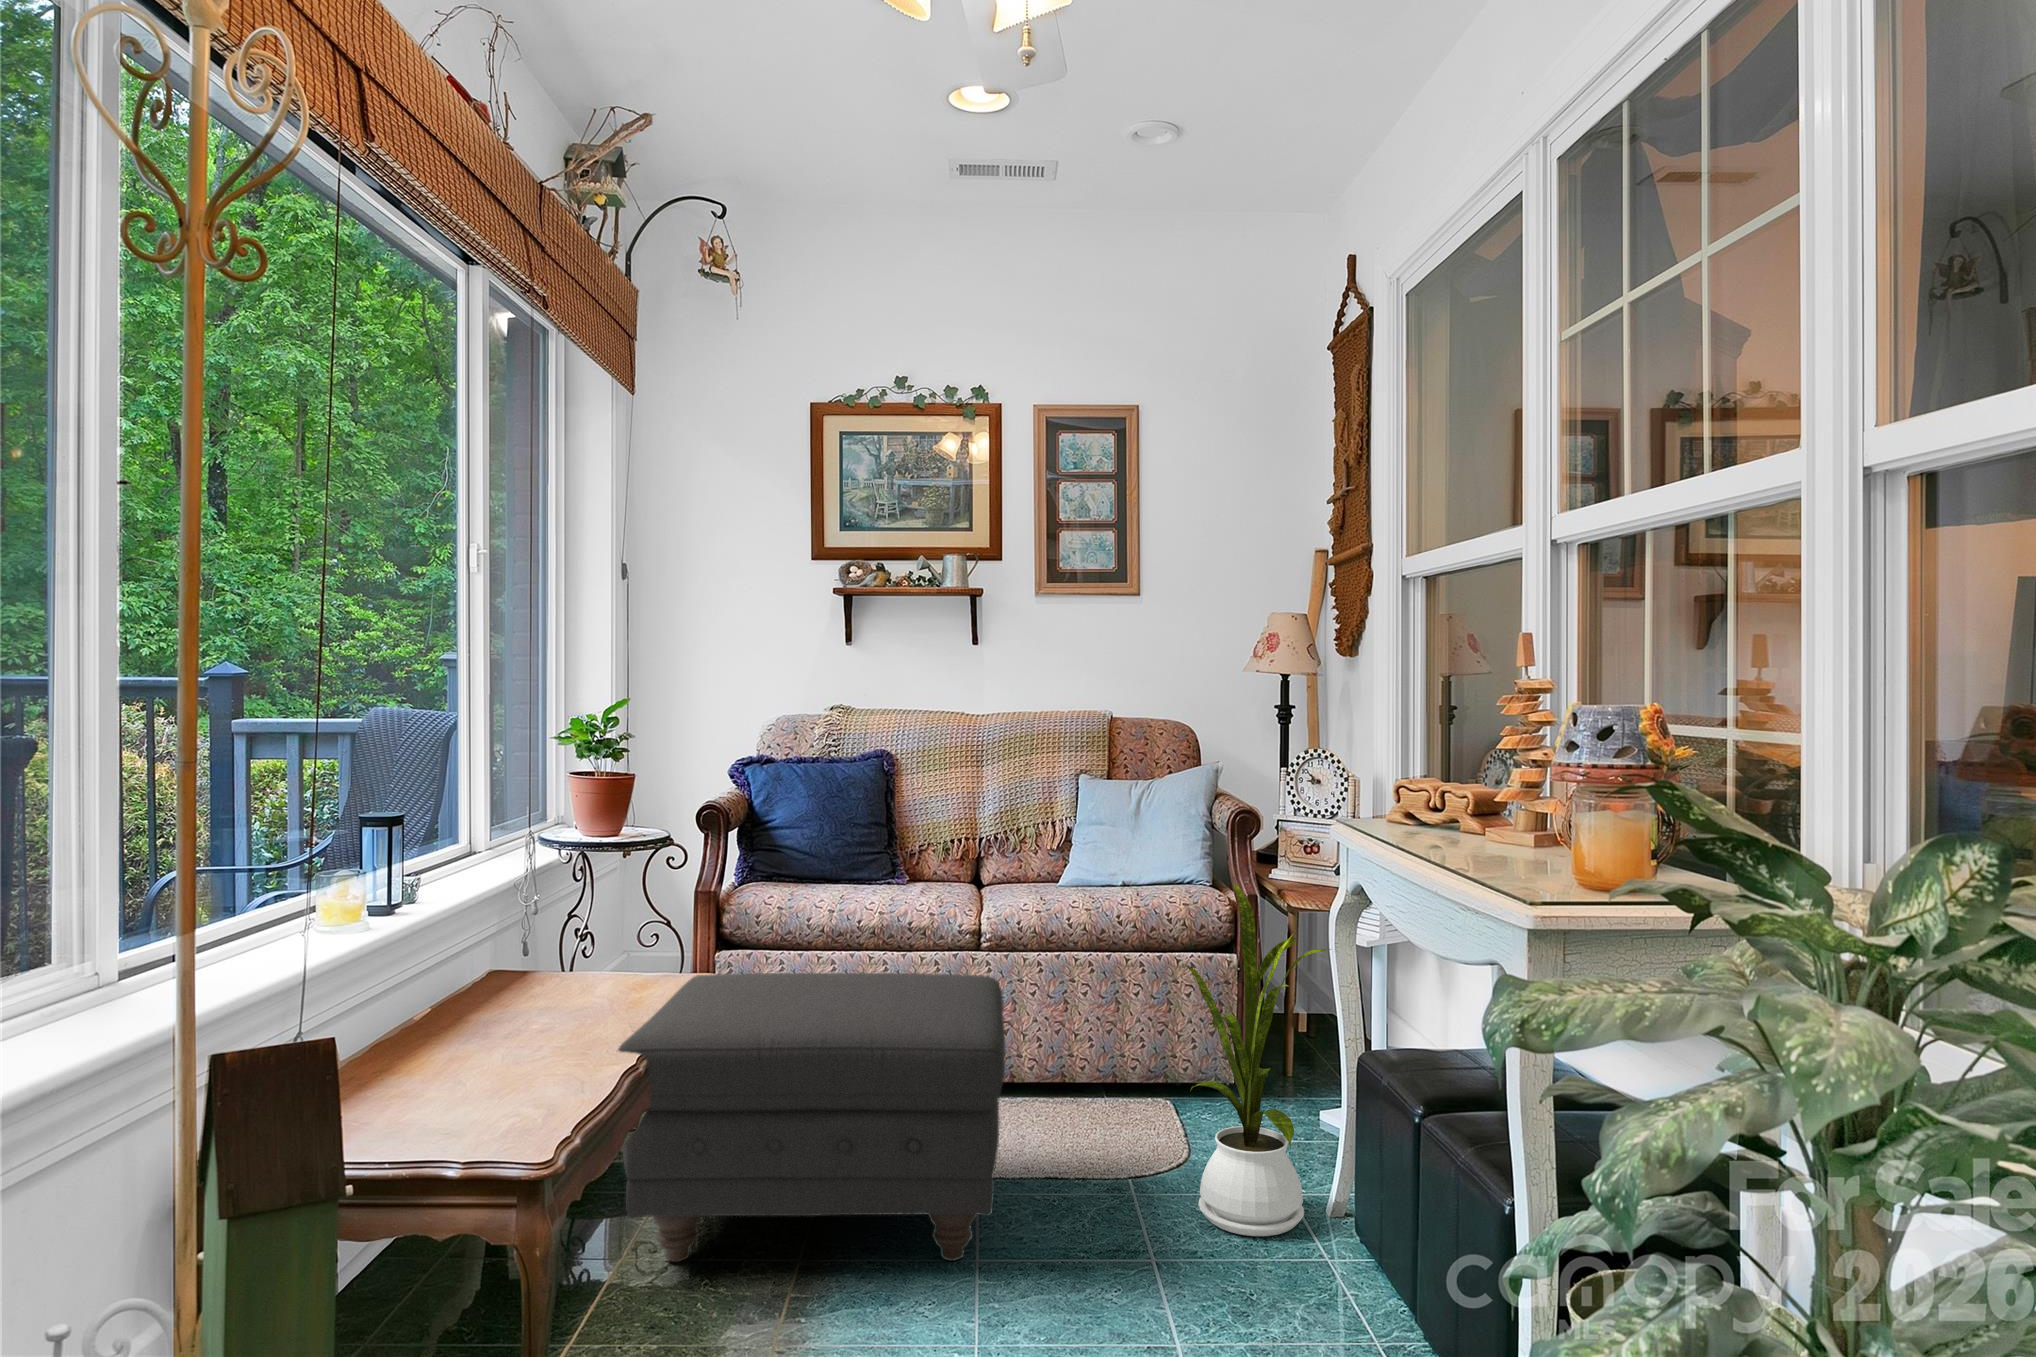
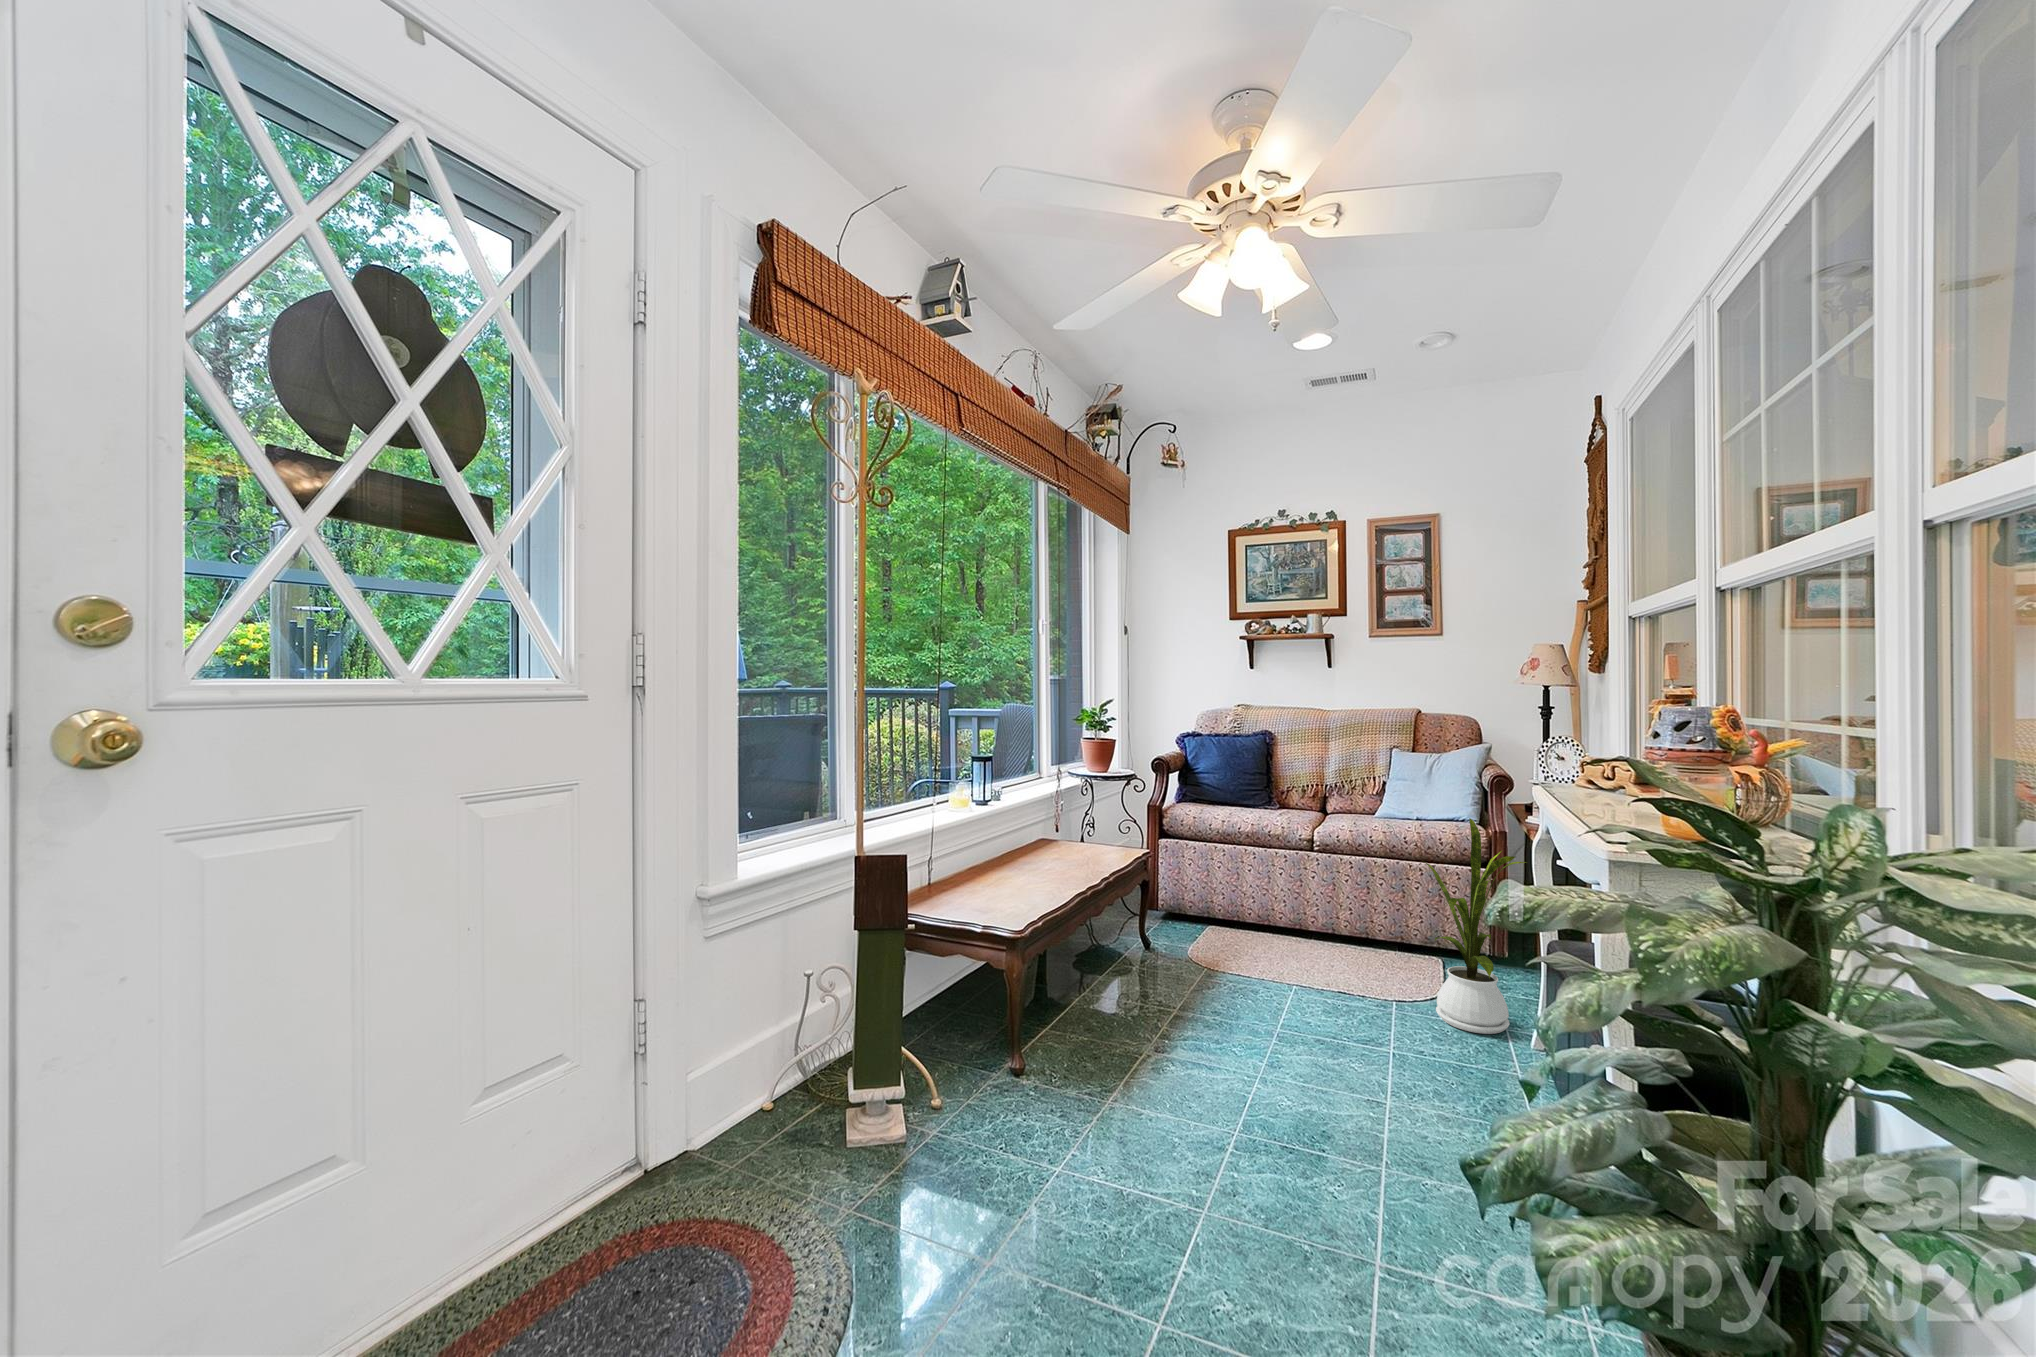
ottoman: present [617,973,1005,1262] -> none [1102,841,1317,1007]

